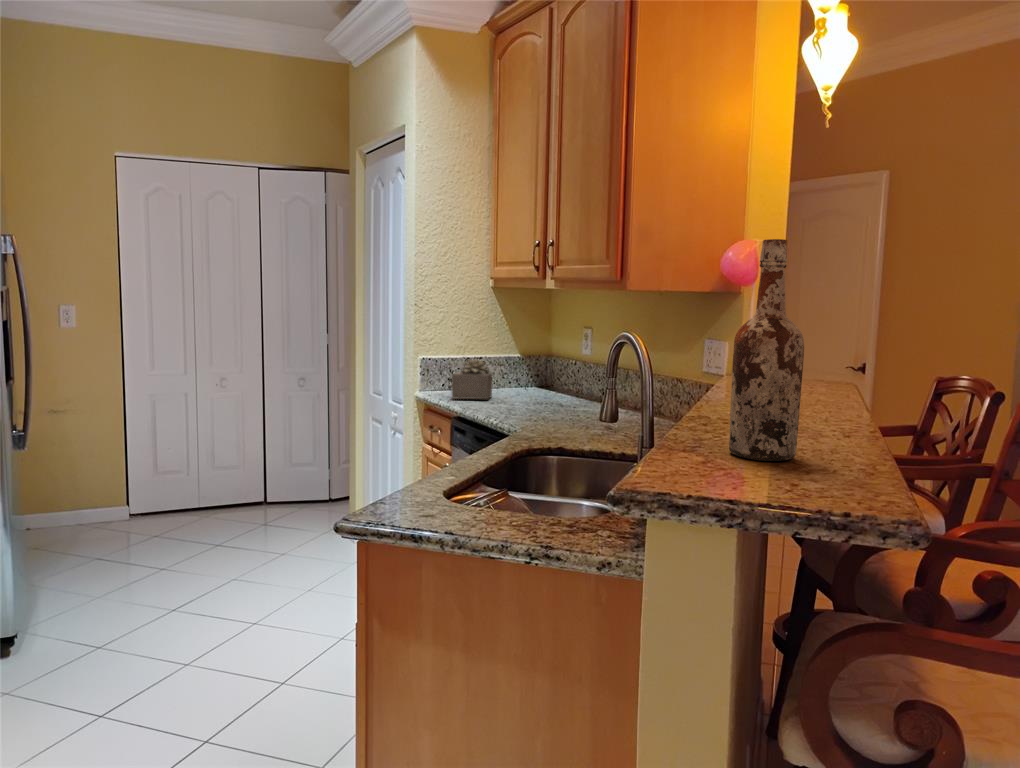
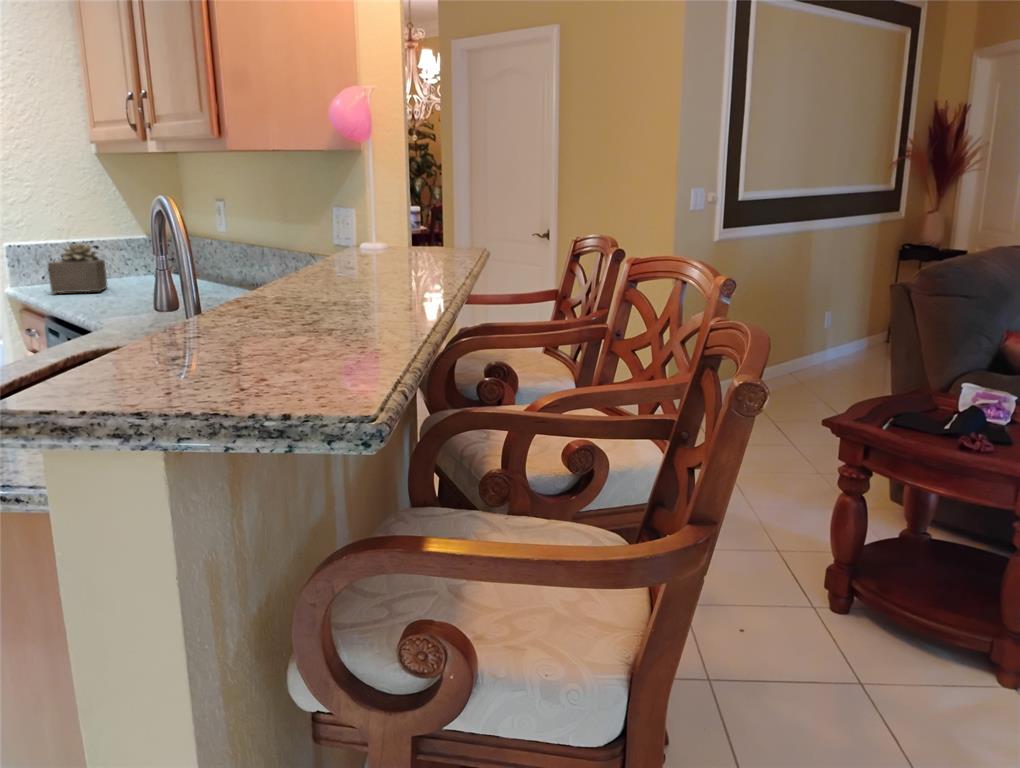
wine bottle: present [729,239,804,461] -> none [208,66,302,352]

